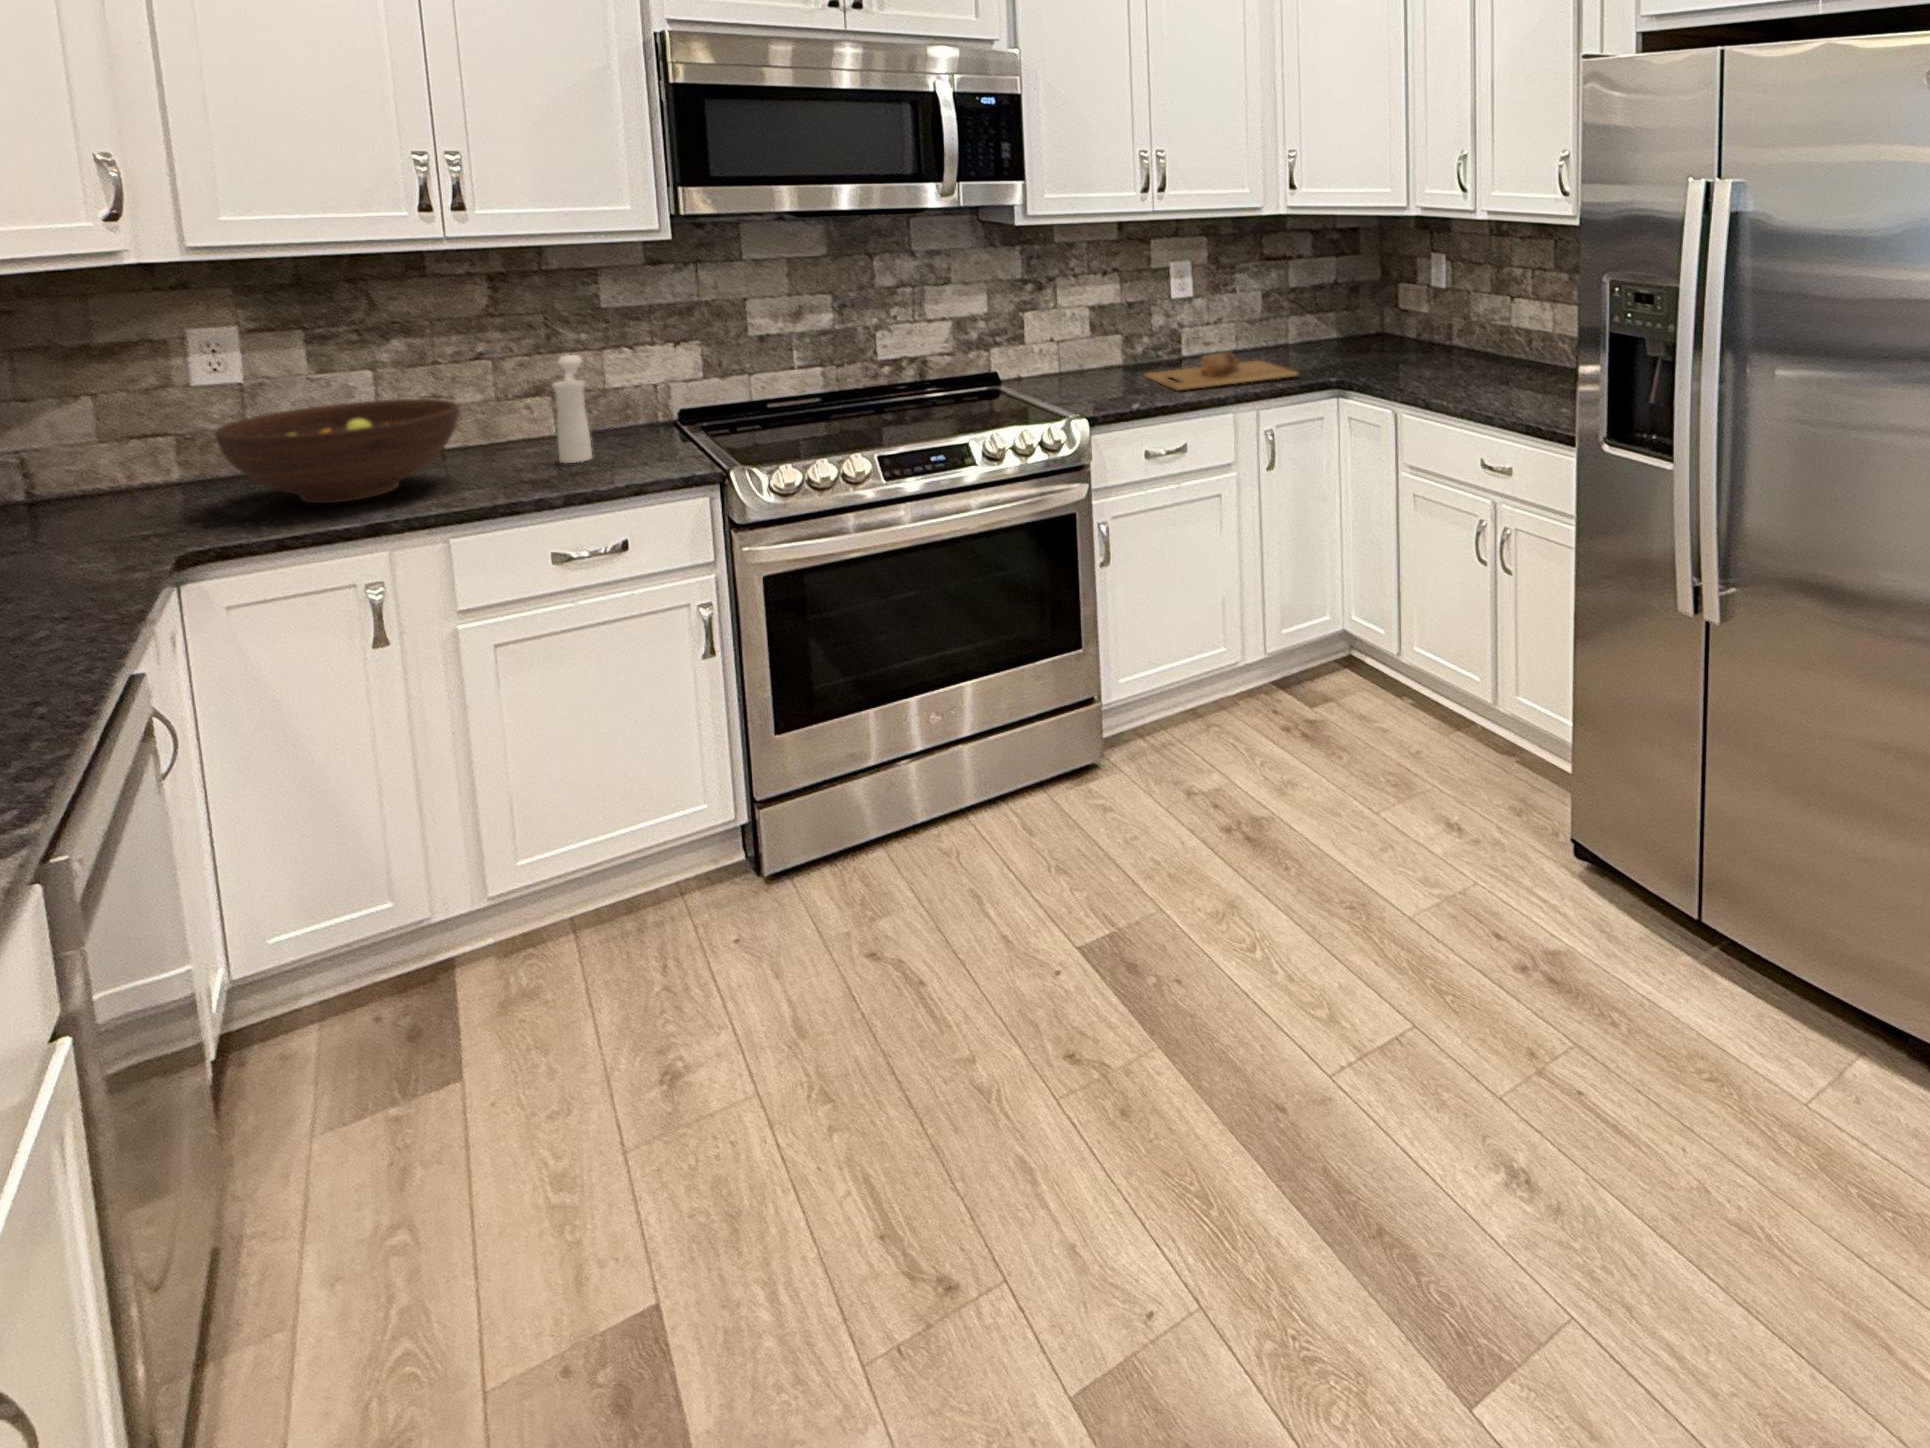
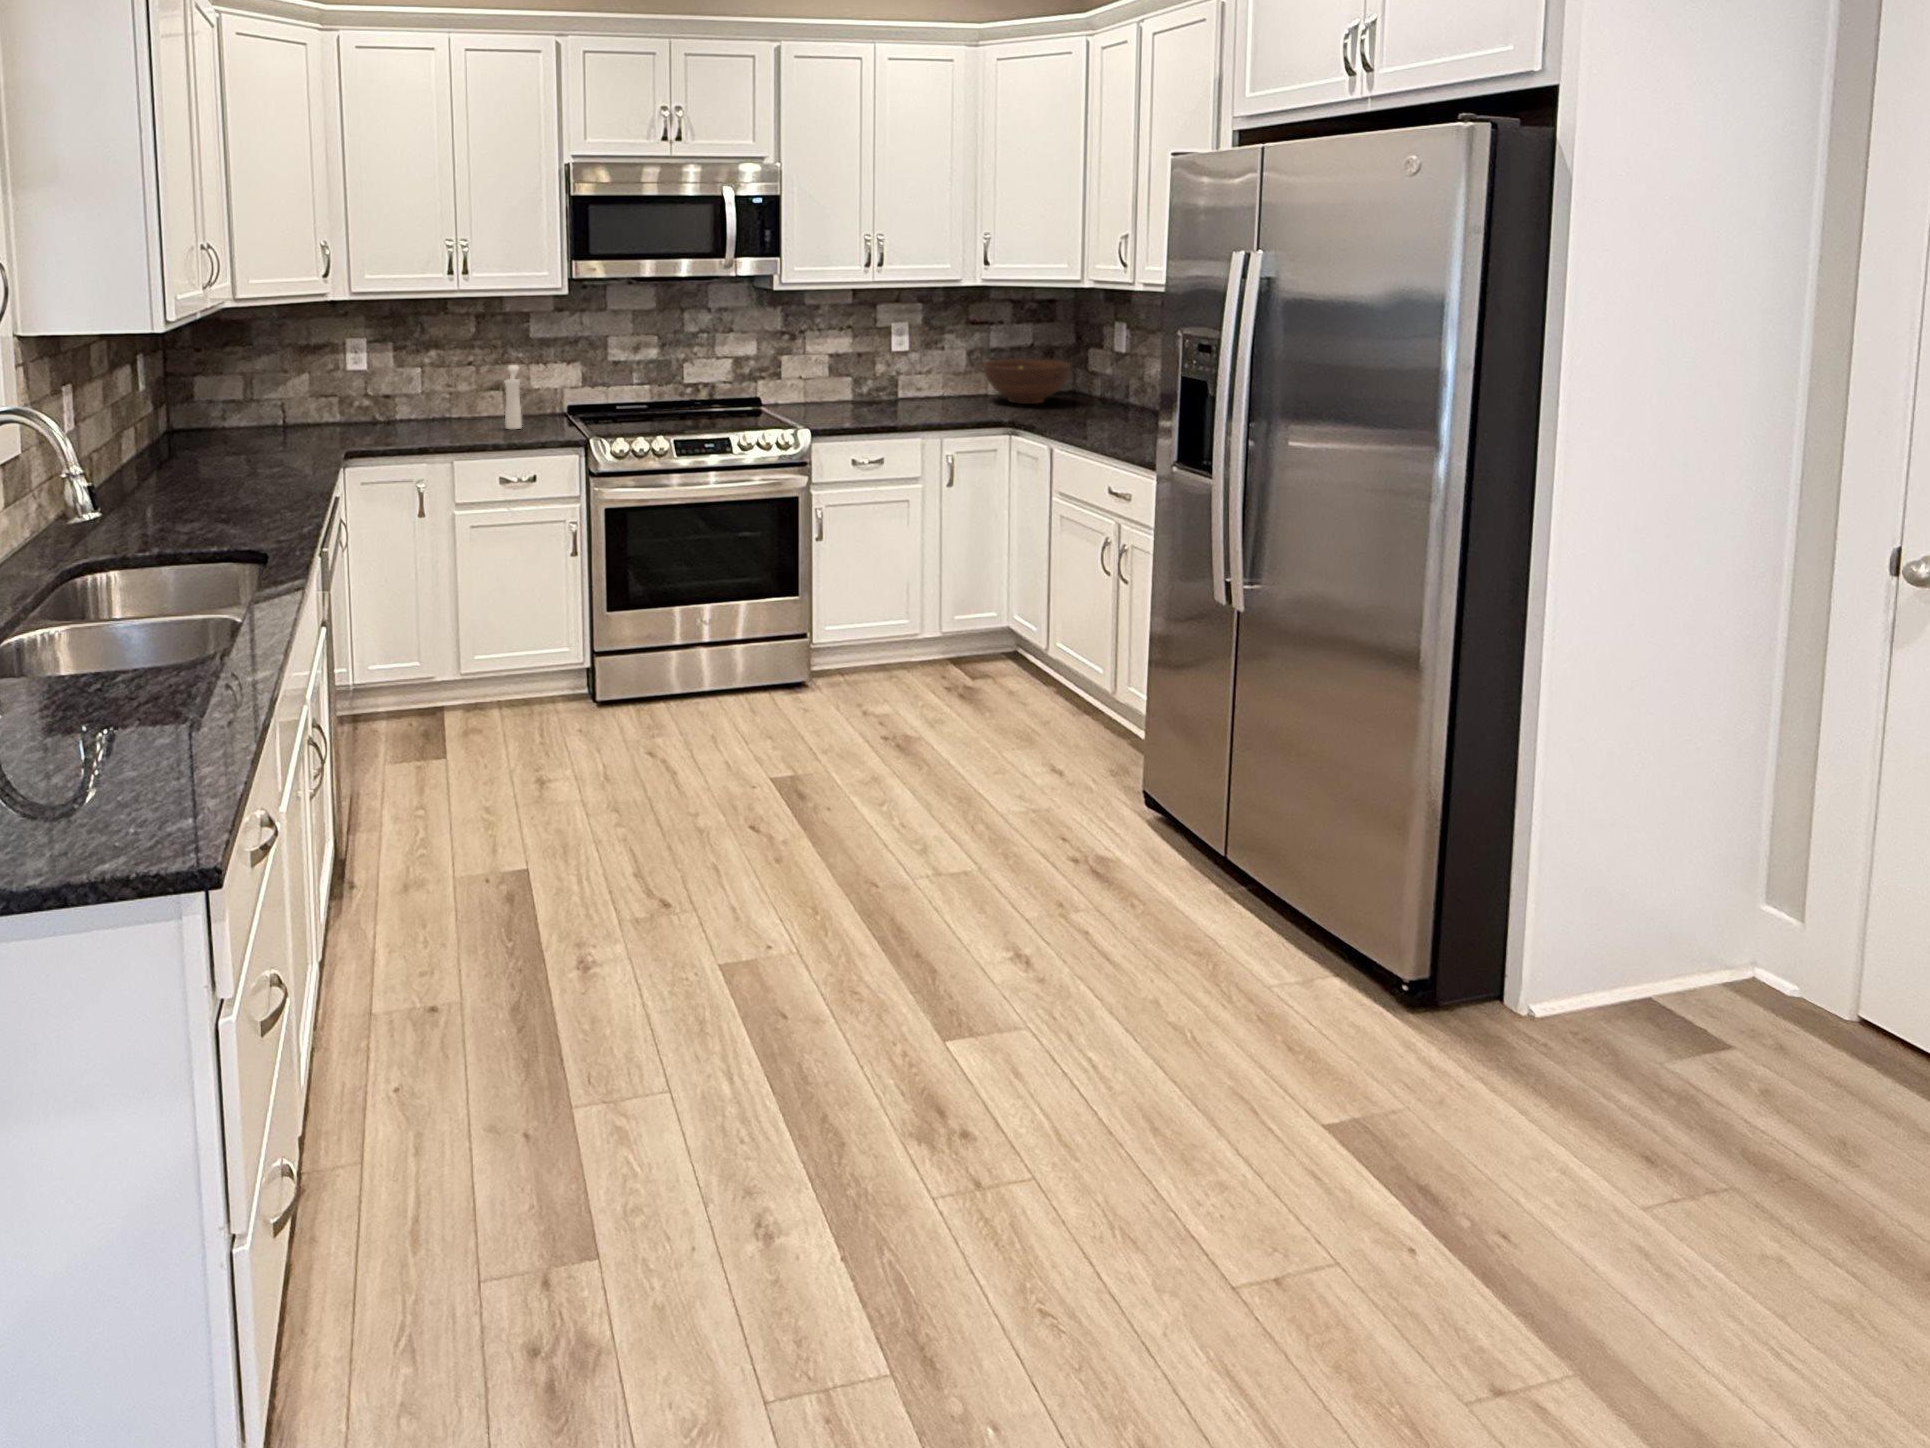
cutting board: present [1145,352,1298,391] -> none [864,394,981,419]
fruit bowl: present [215,399,459,503] -> present [983,359,1071,404]

